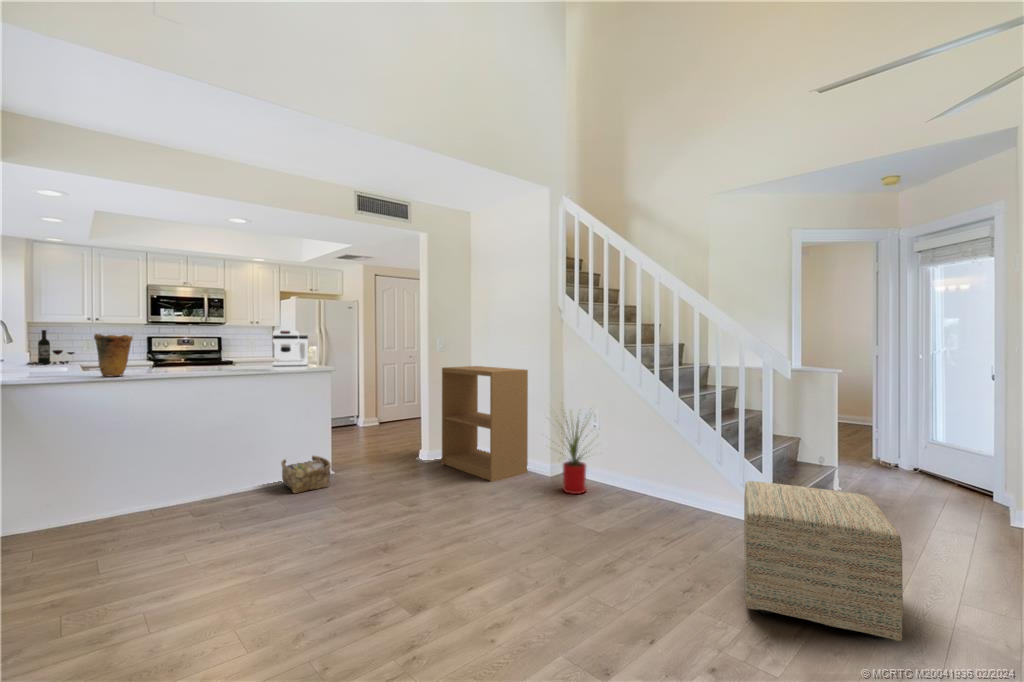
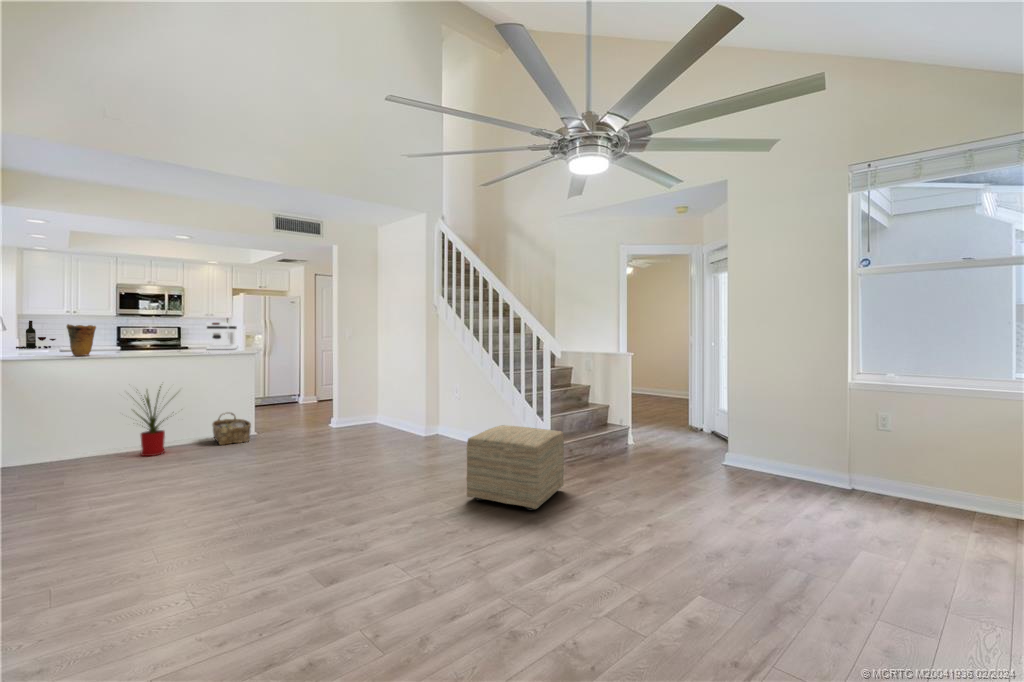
bookshelf: present [442,366,528,482] -> none [347,351,410,440]
house plant: present [559,419,598,494] -> present [133,386,165,456]

